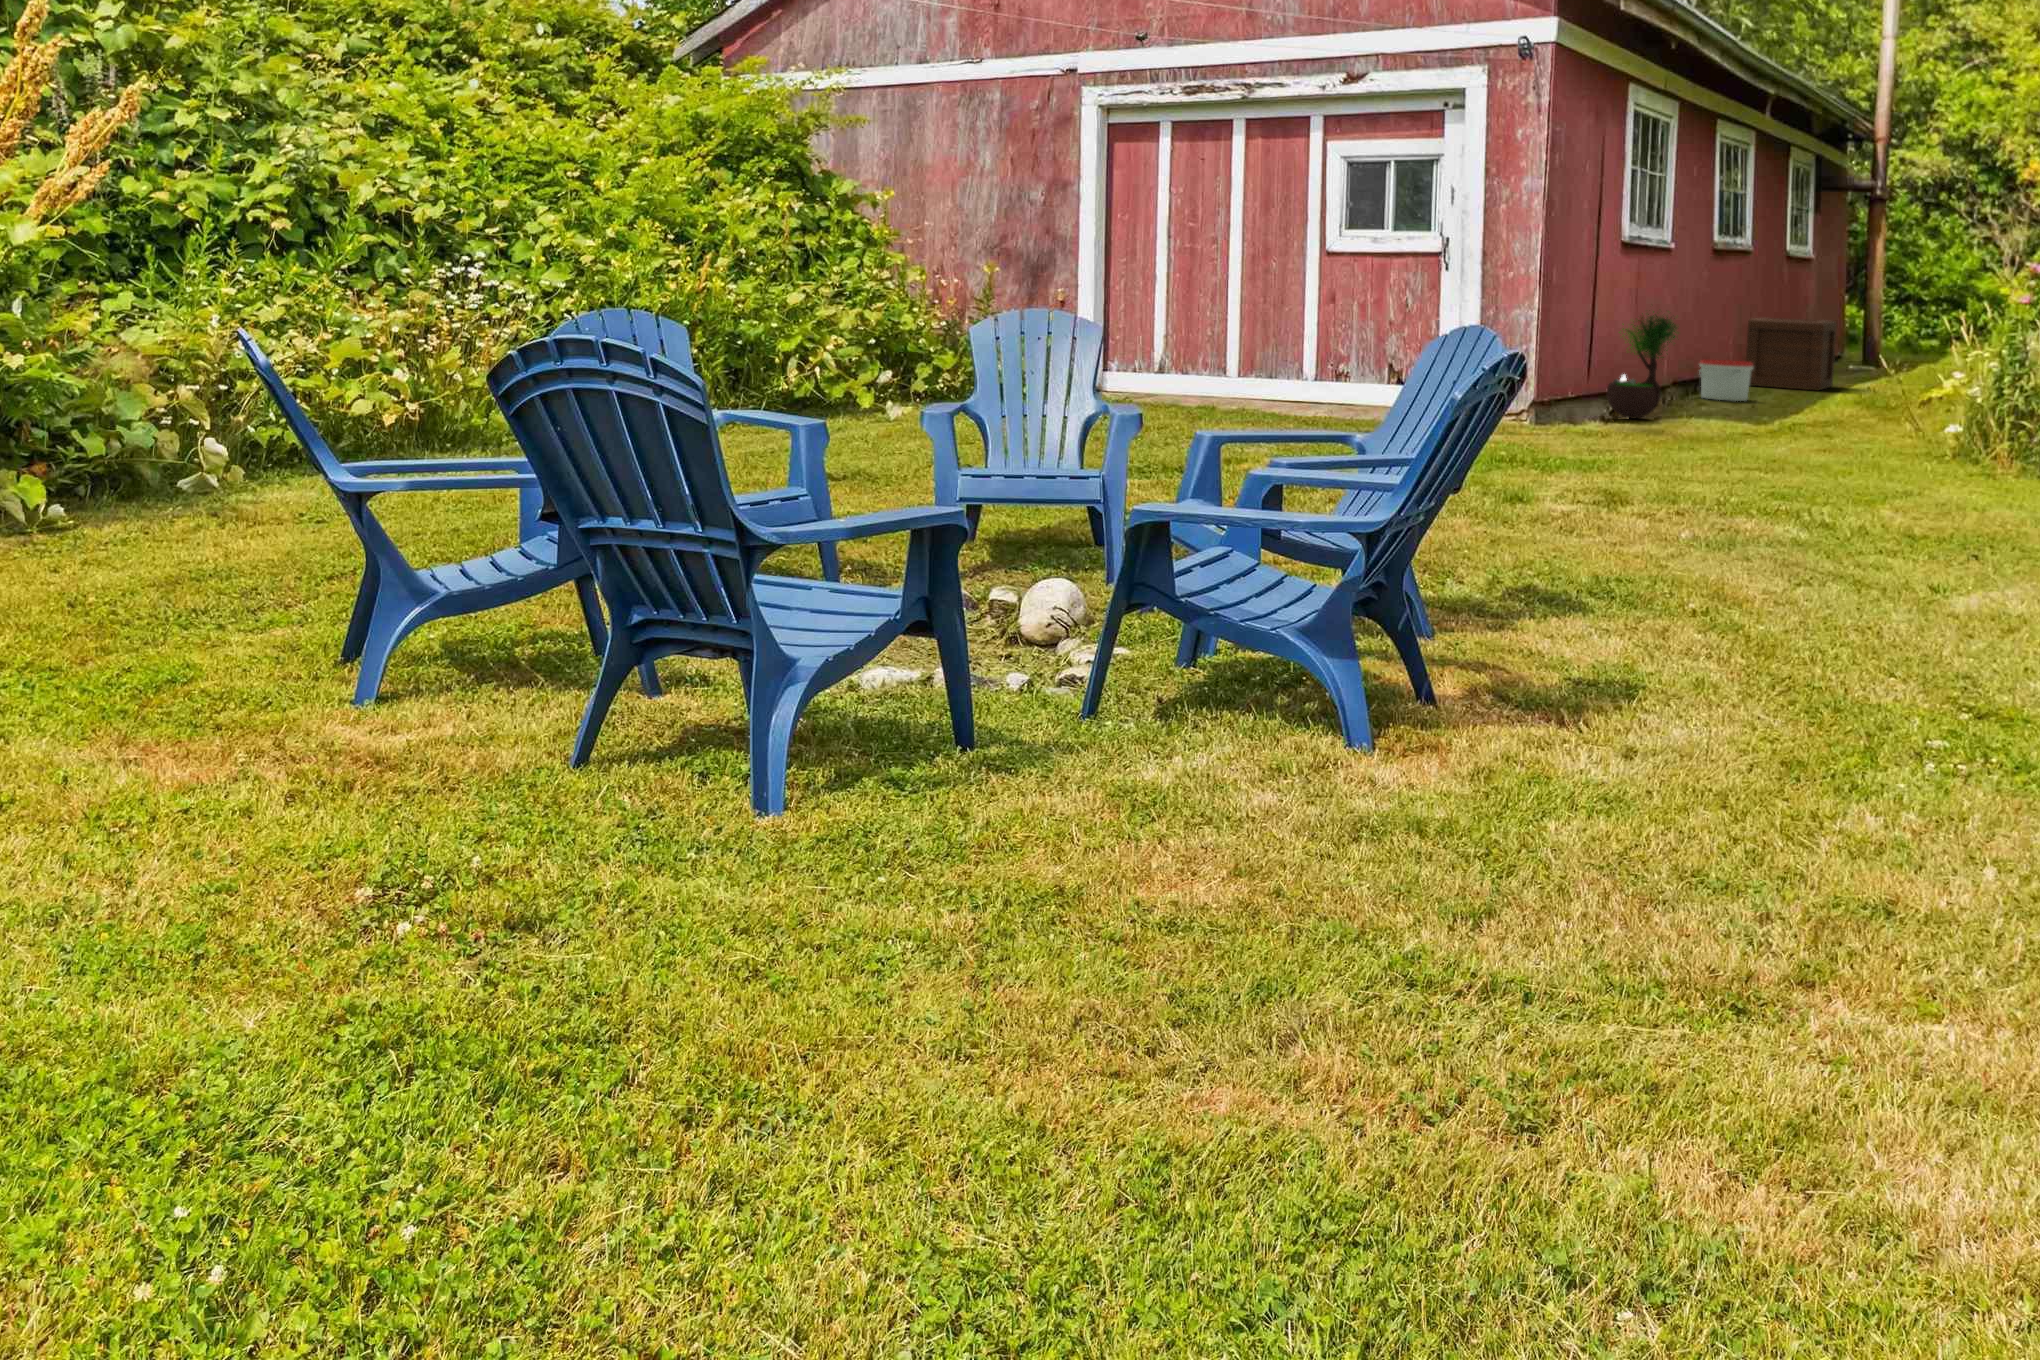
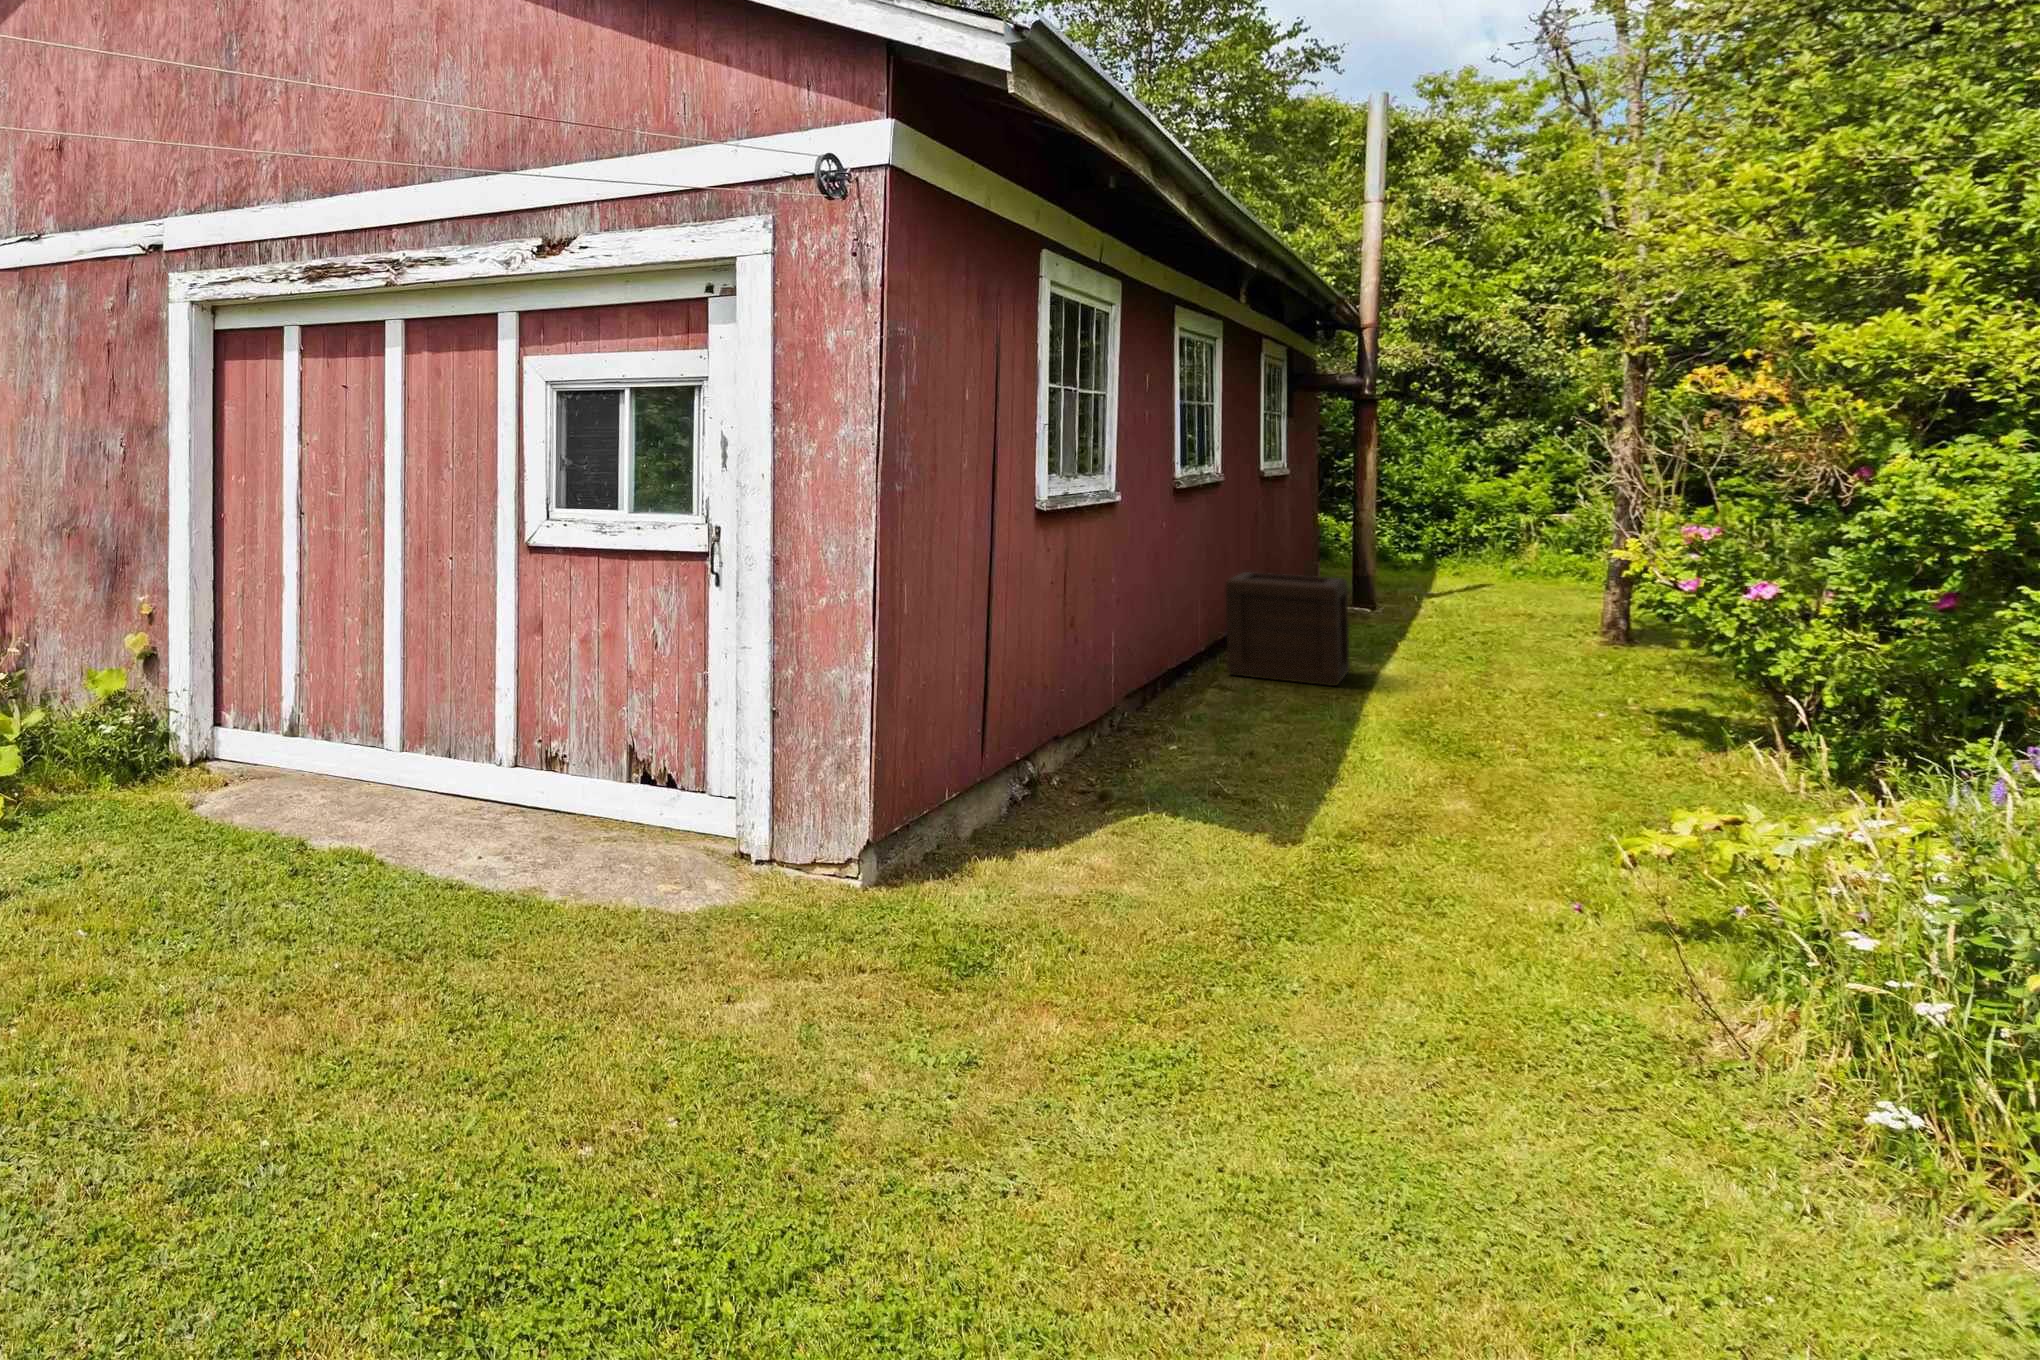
potted tree: present [1607,311,1677,418] -> none [1032,626,1153,830]
bucket: present [1700,360,1753,401] -> none [1171,662,1254,733]

